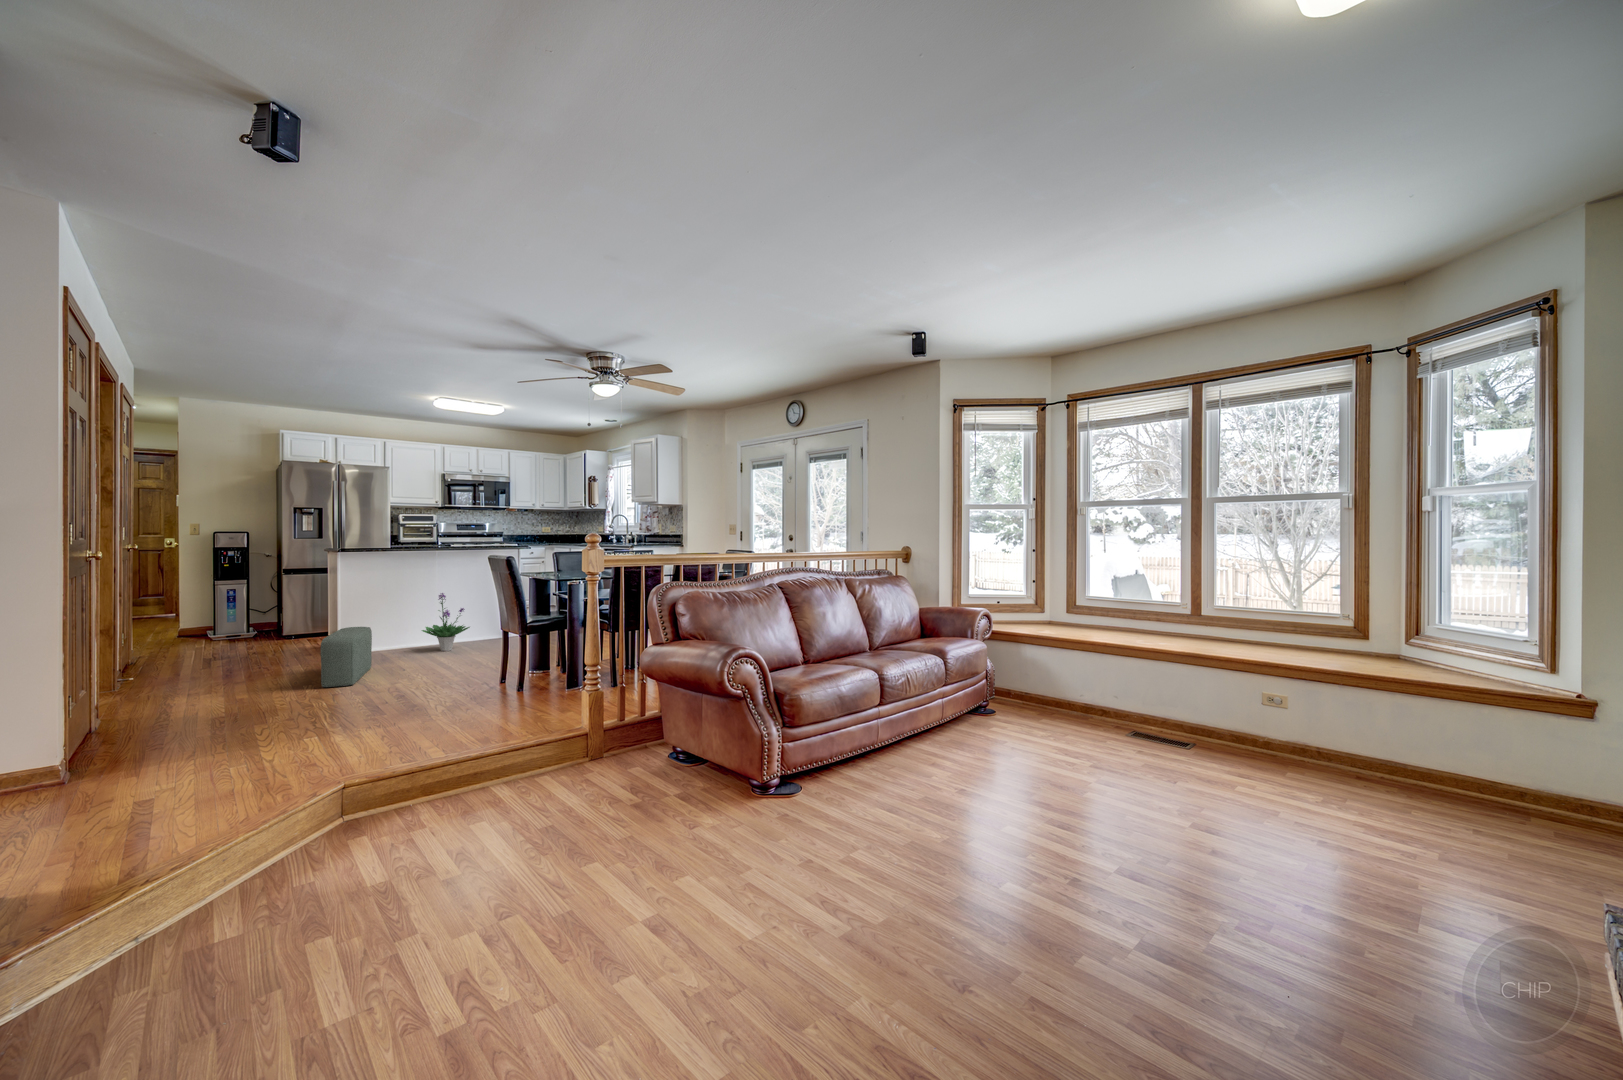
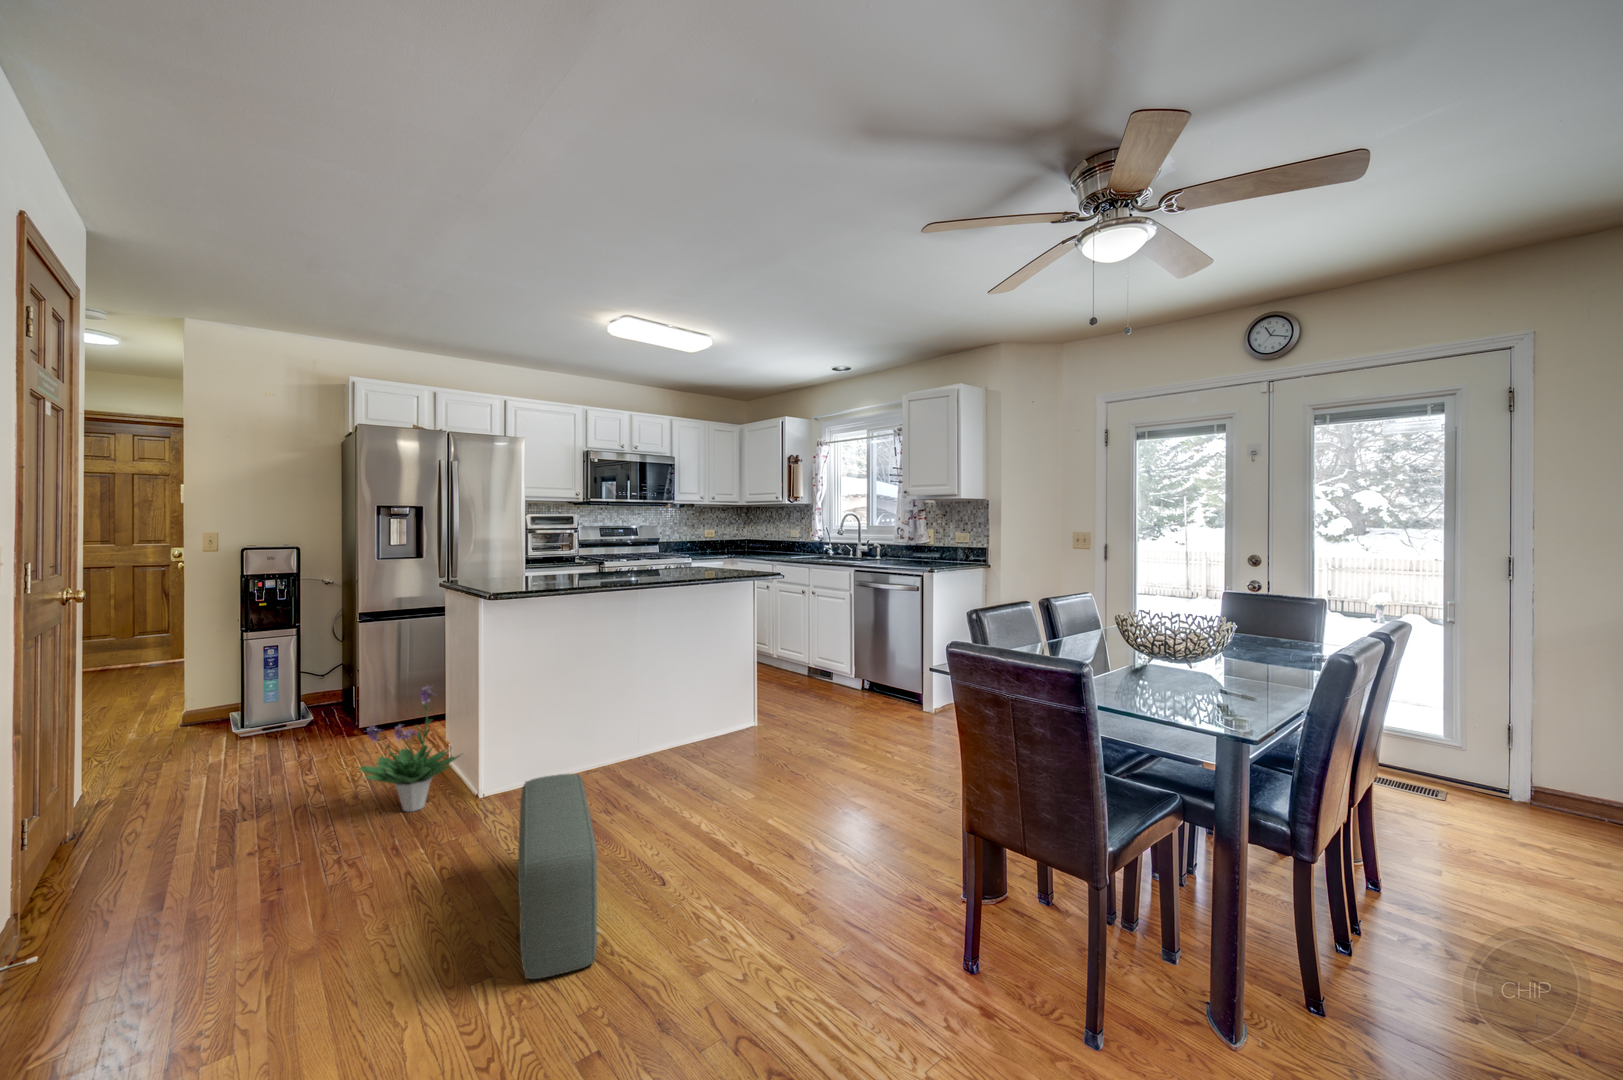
potted plant: present [422,593,470,651] -> present [359,686,460,812]

